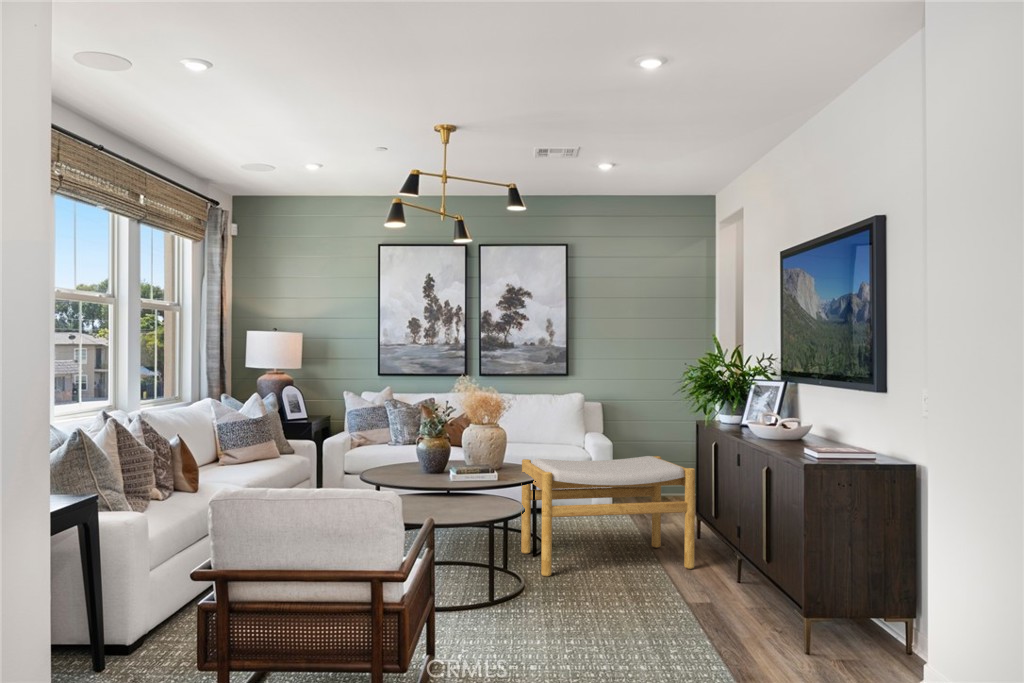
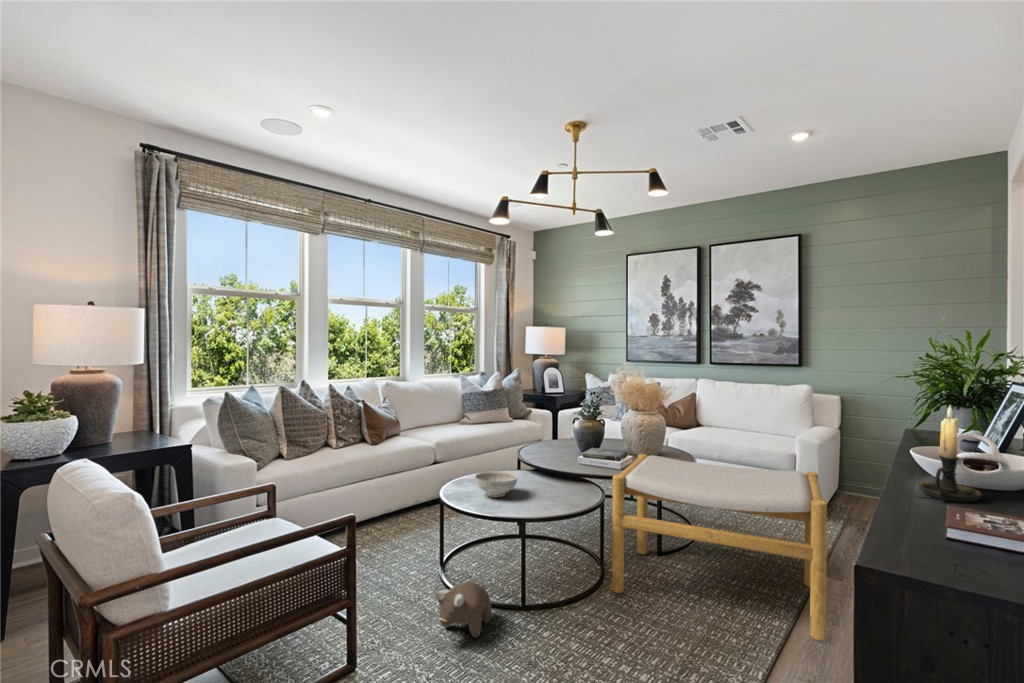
candle holder: none [768,390,798,444] -> present [918,405,981,502]
decorative bowl: none [424,485,467,507] -> present [475,471,518,497]
plush toy: none [458,575,502,619] -> present [435,582,492,638]

